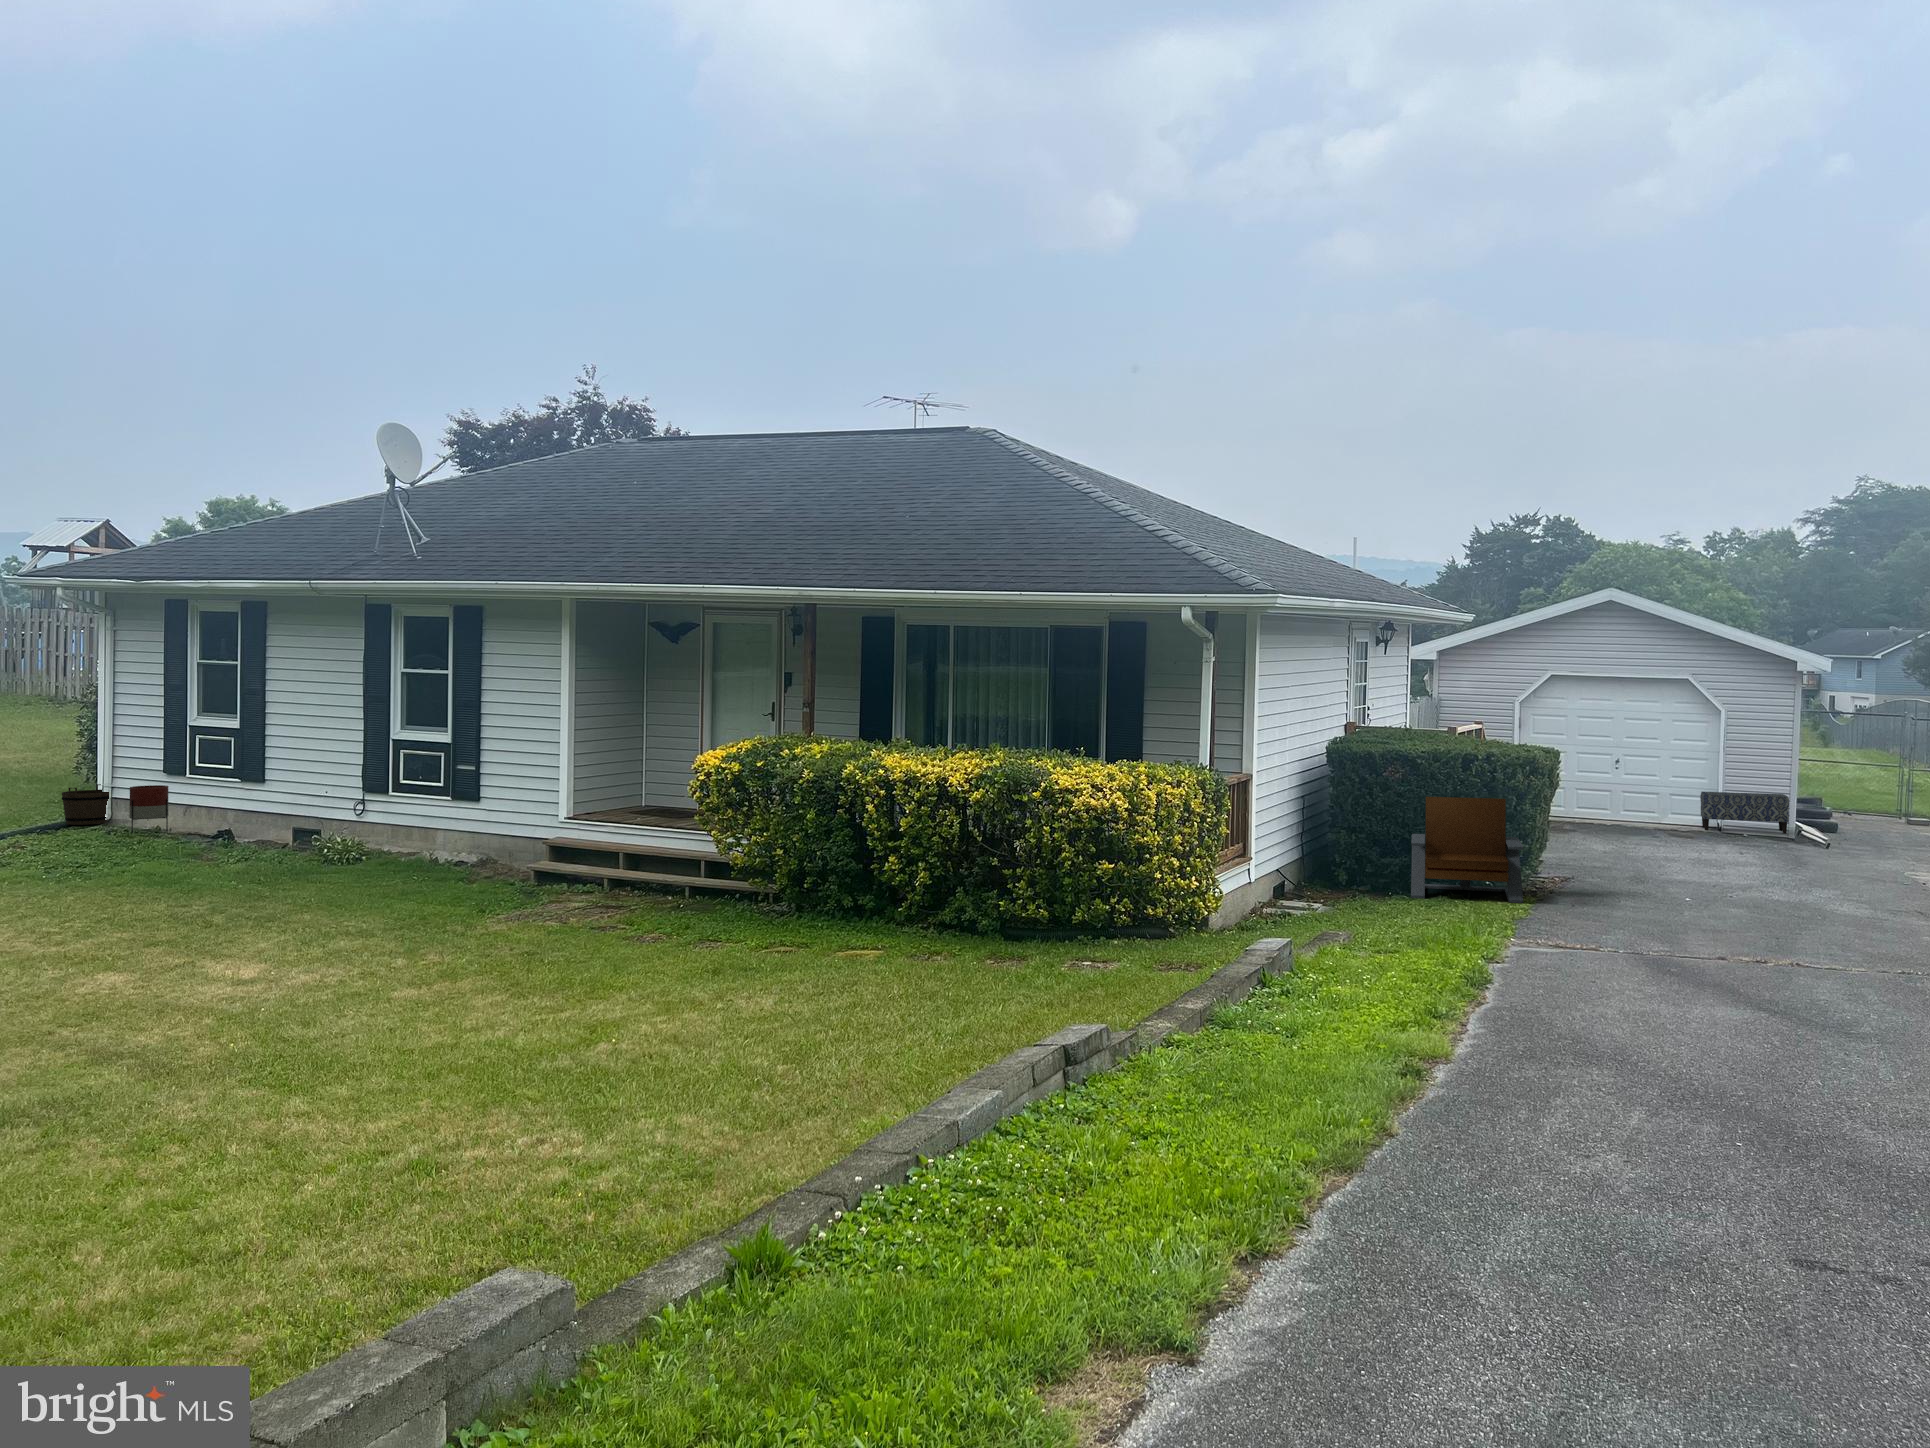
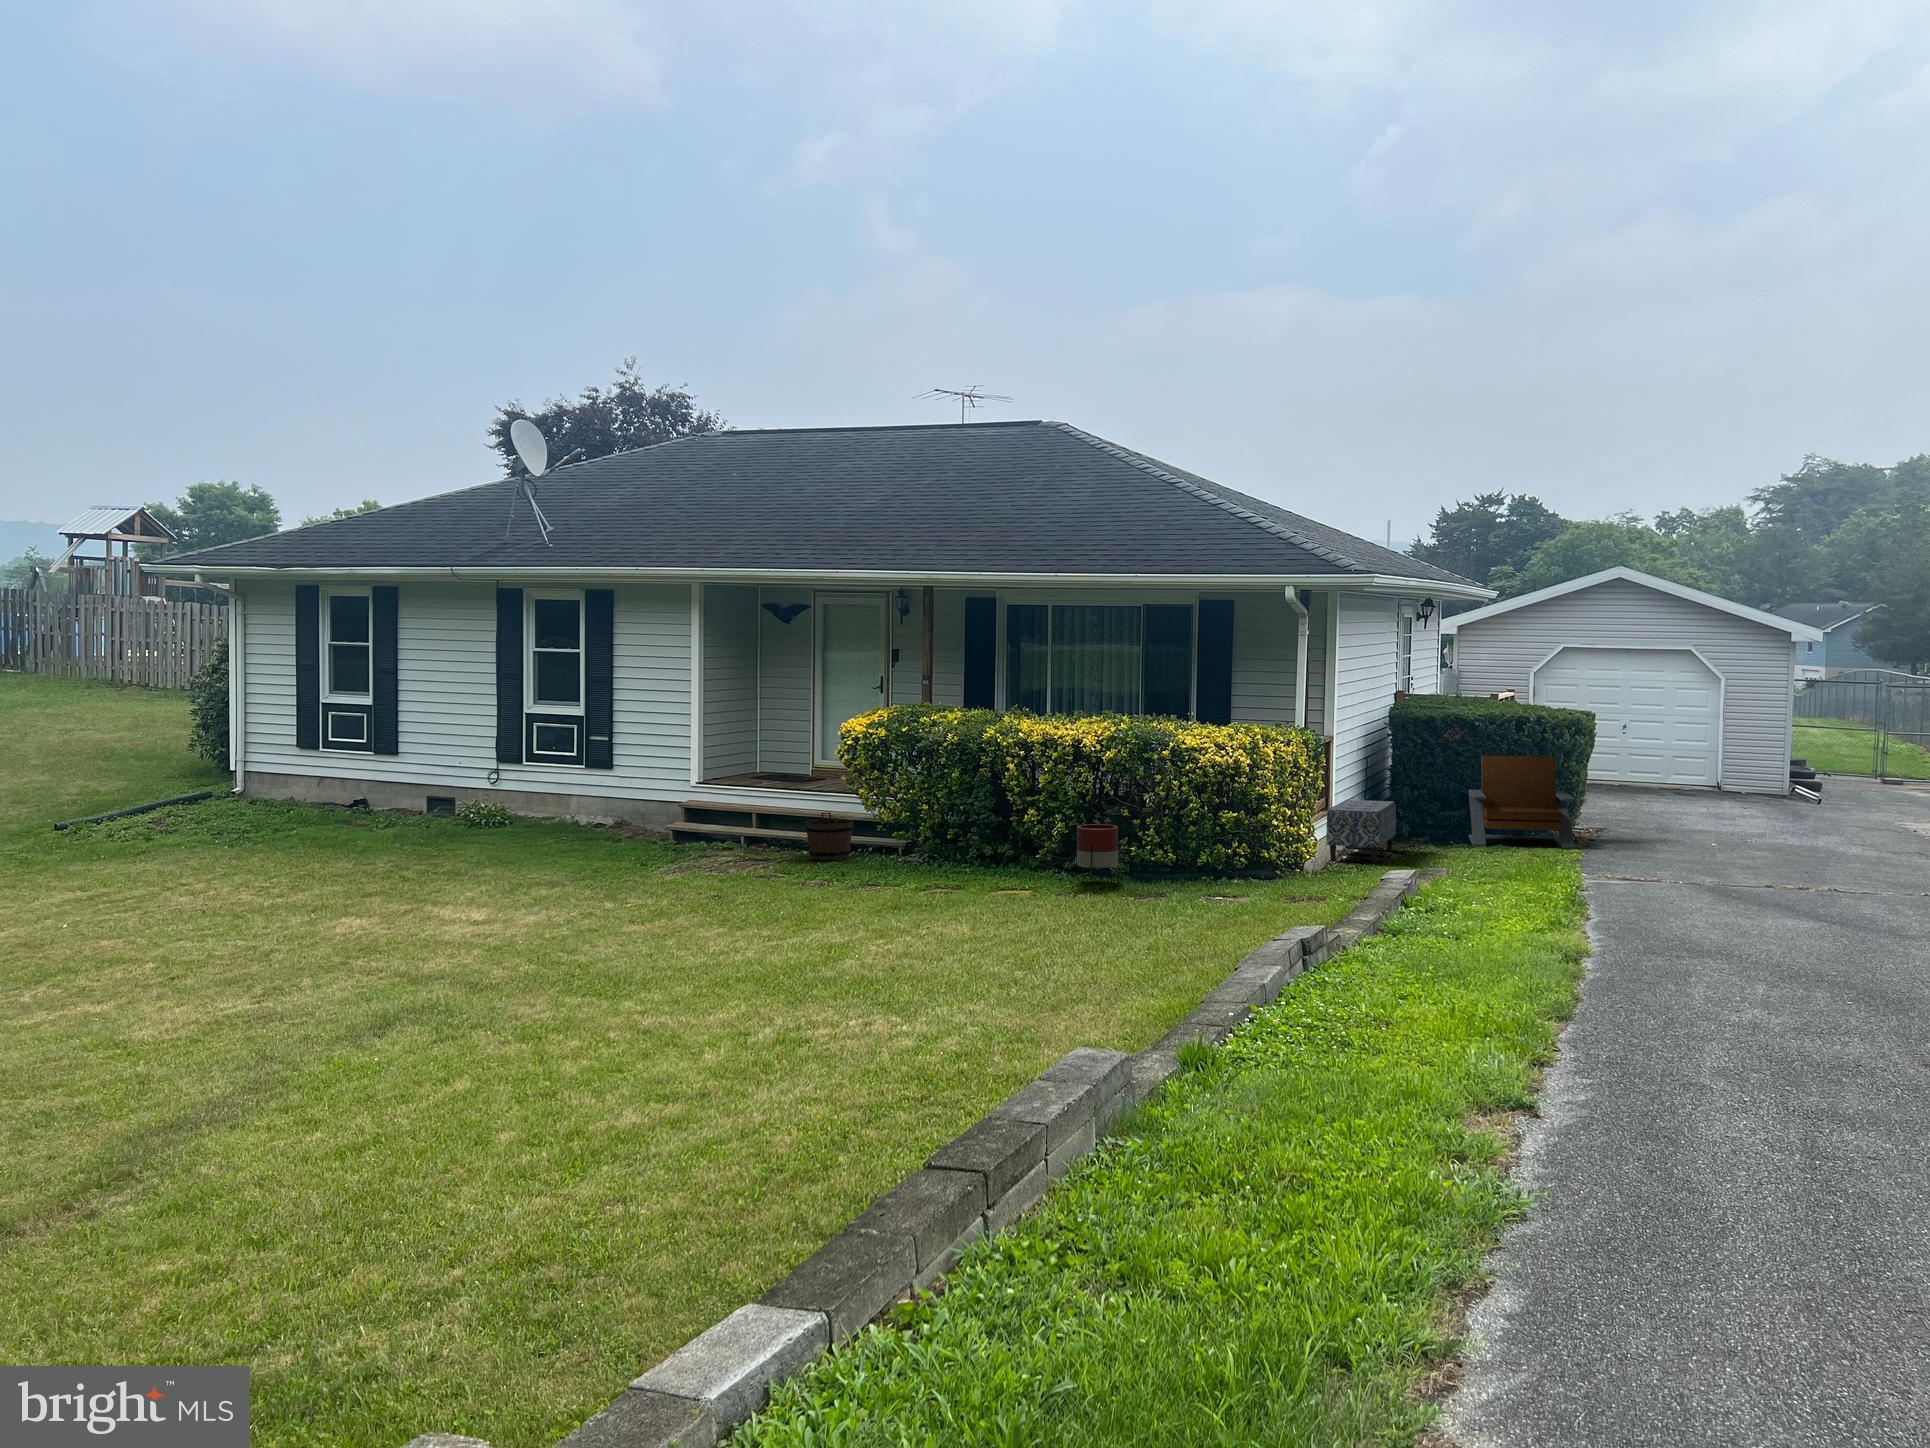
bucket: present [62,784,109,825] -> present [806,813,853,860]
planter: present [129,785,169,833] -> present [1077,824,1119,885]
bench: present [1700,792,1789,833] -> present [1326,800,1396,863]

